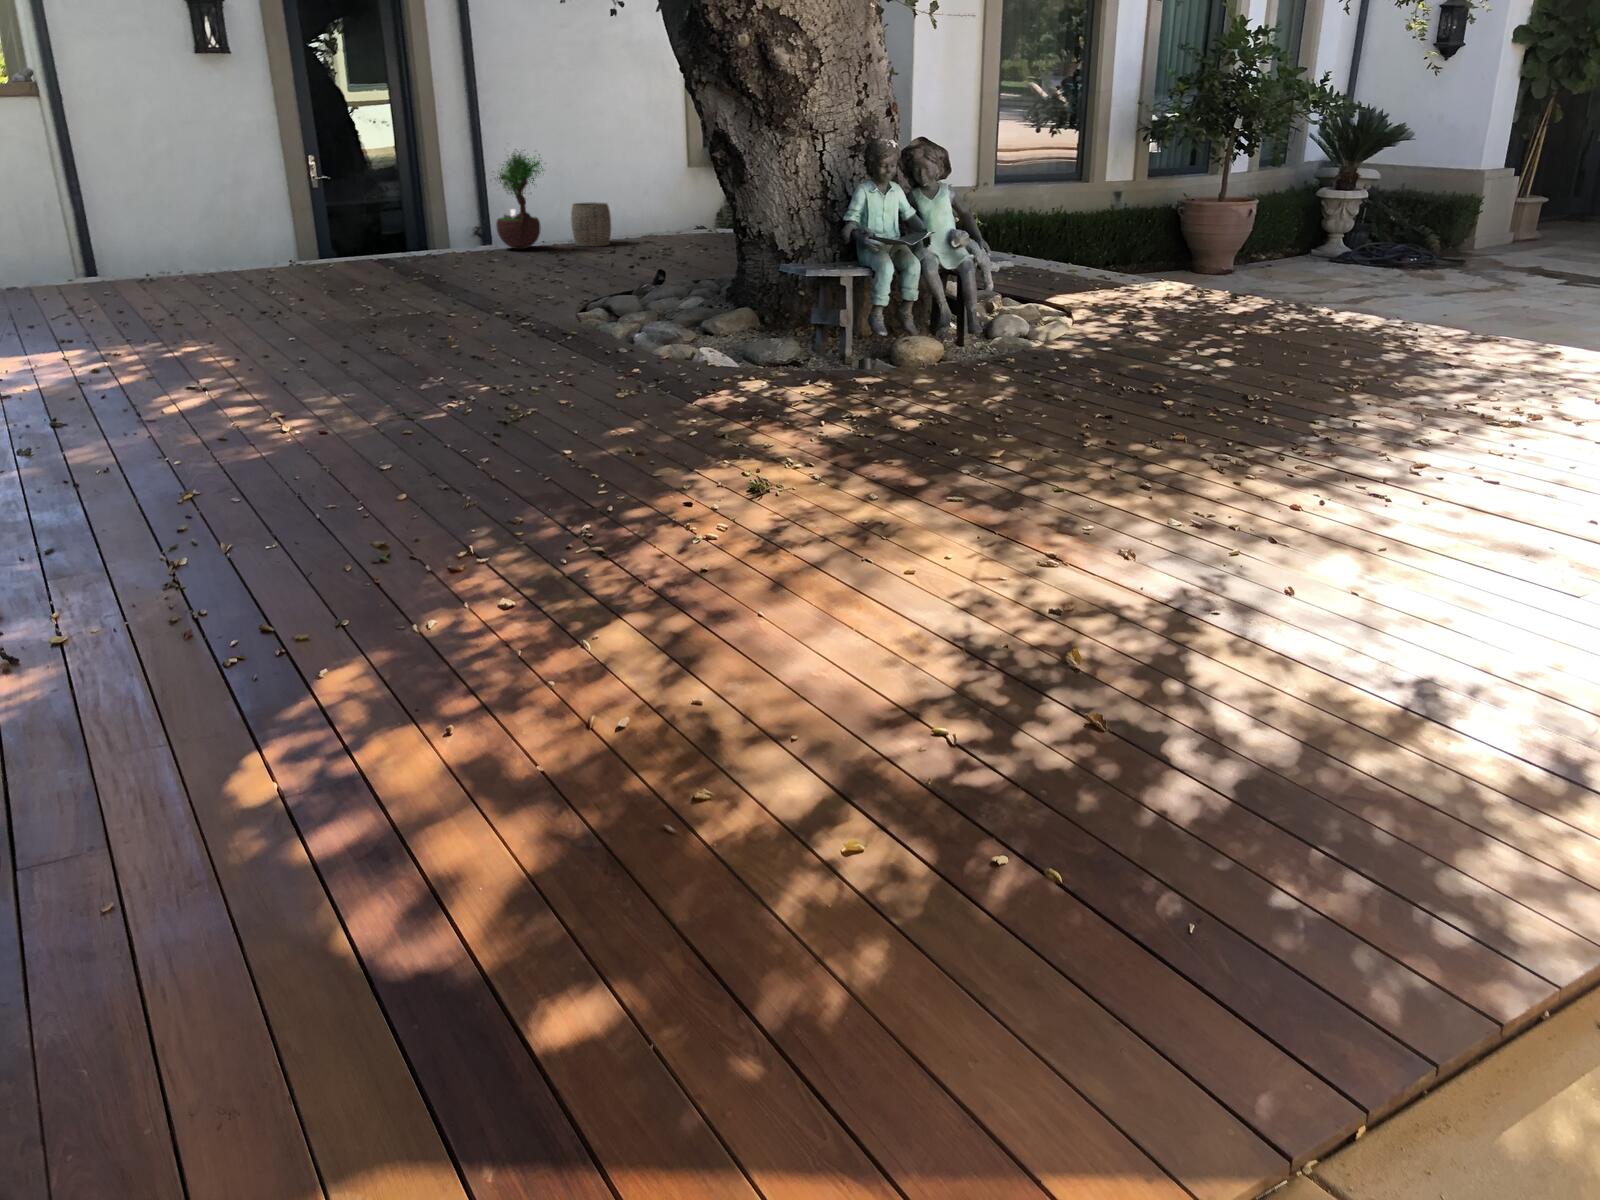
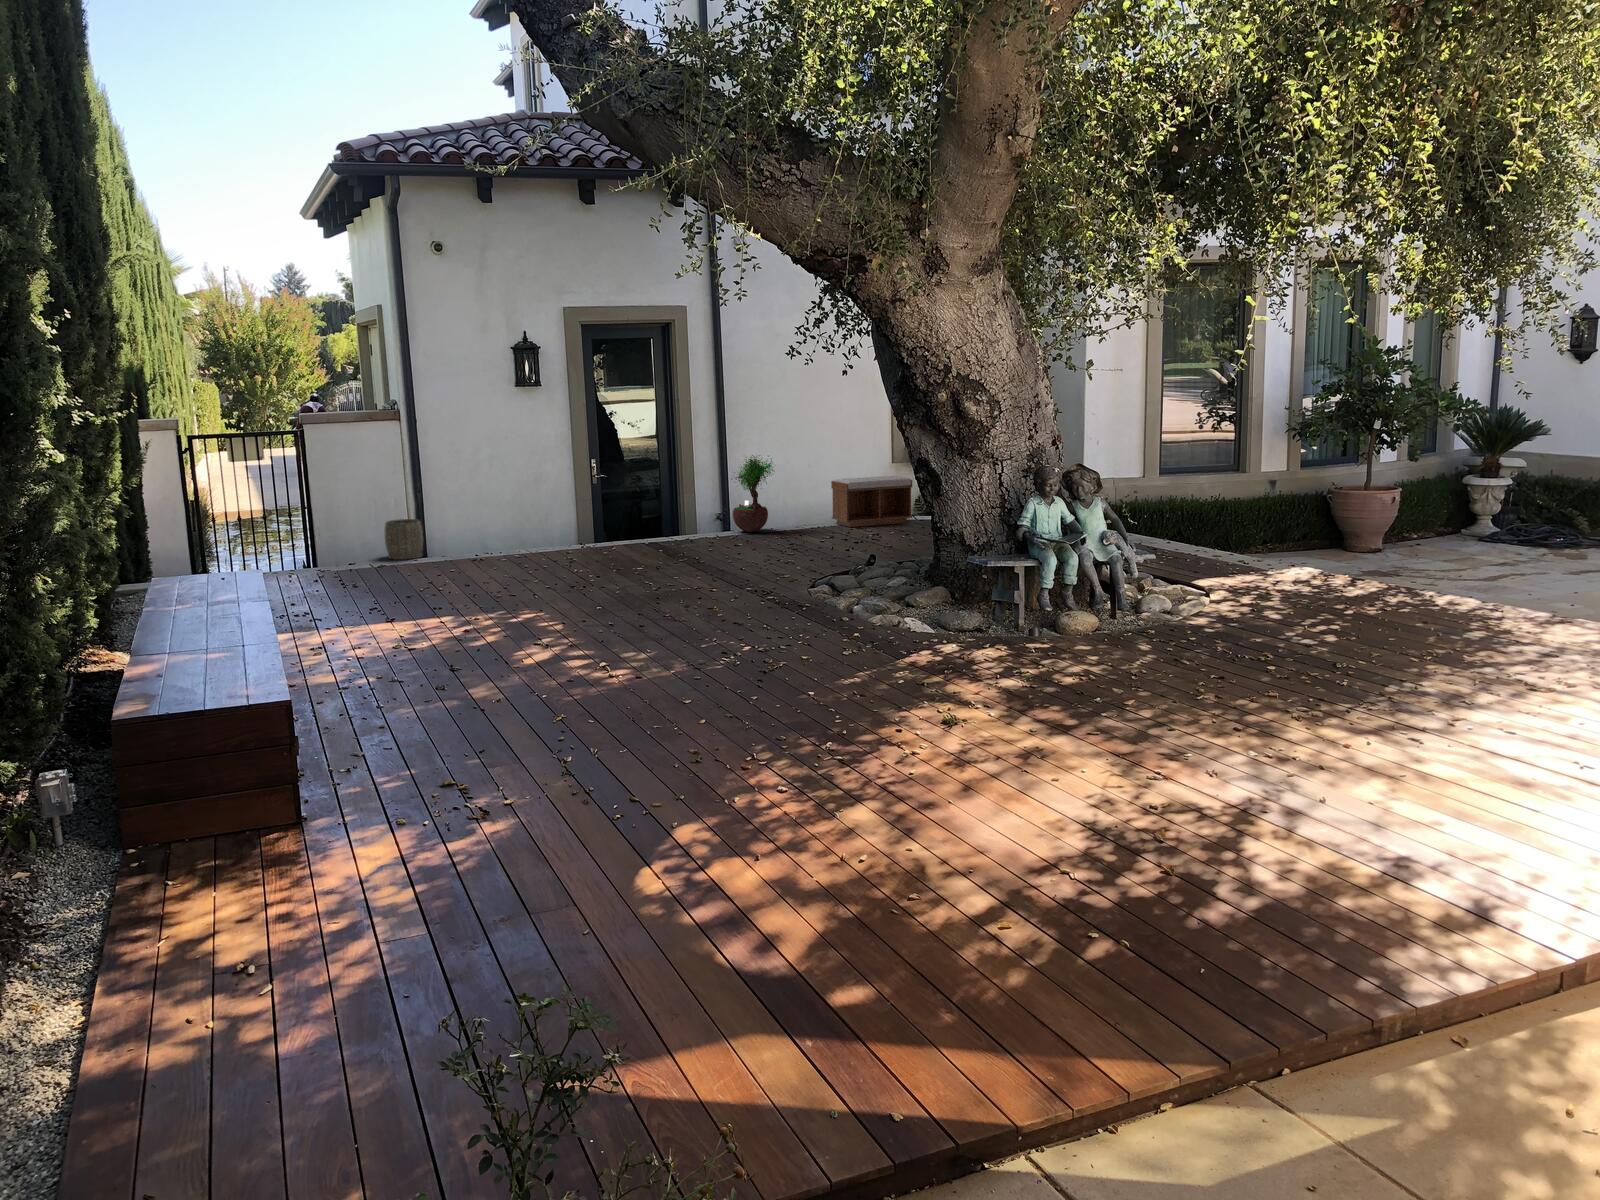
bench: none [618,181,717,244] -> present [831,476,912,527]
woven basket: present [571,202,611,247] -> present [385,519,423,560]

